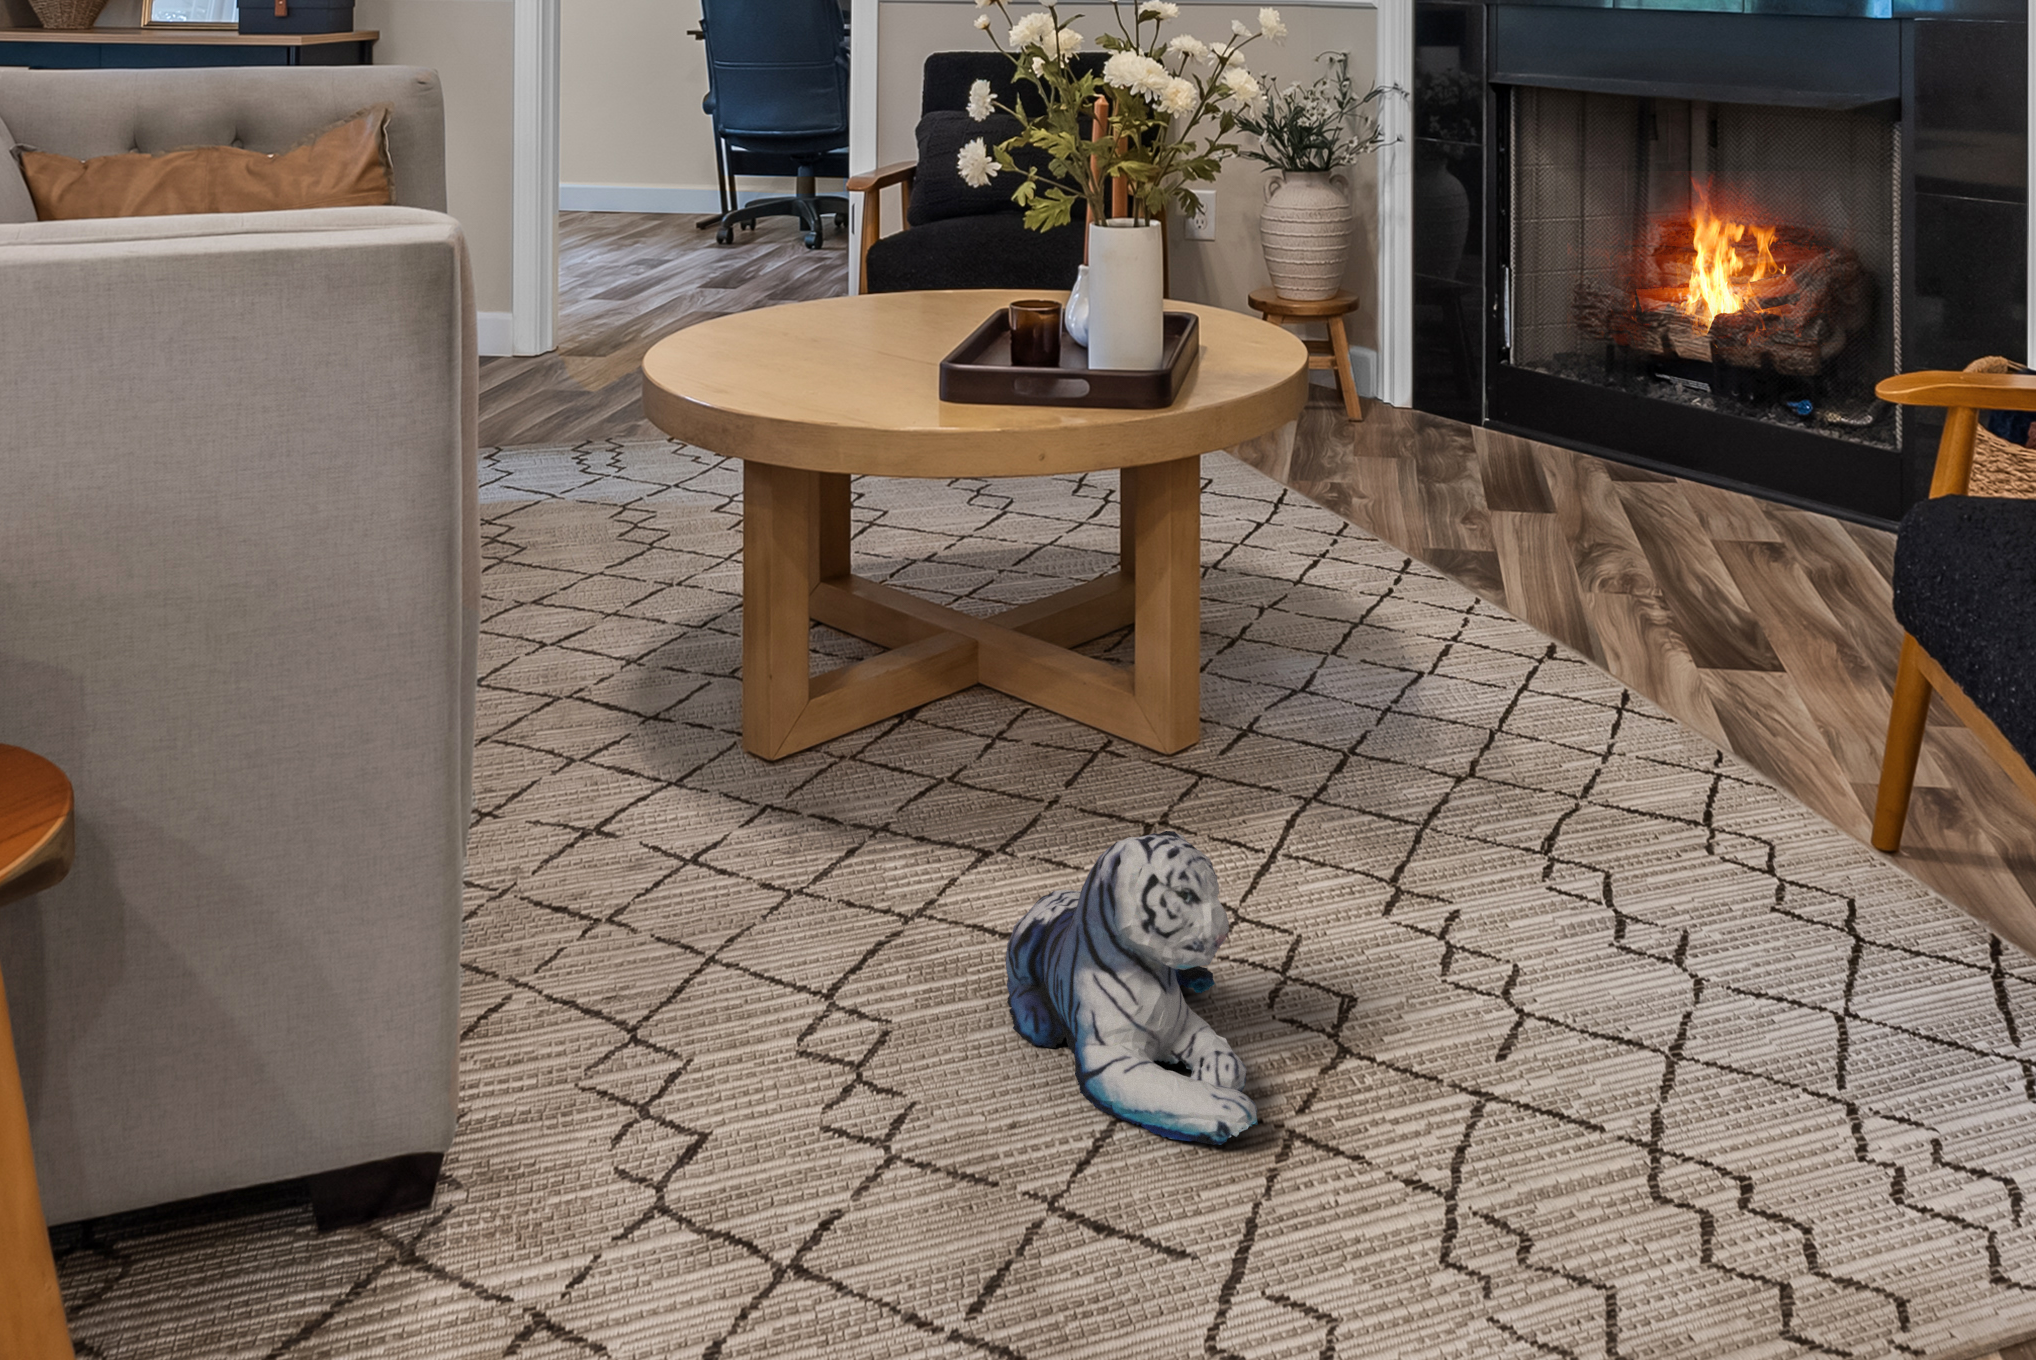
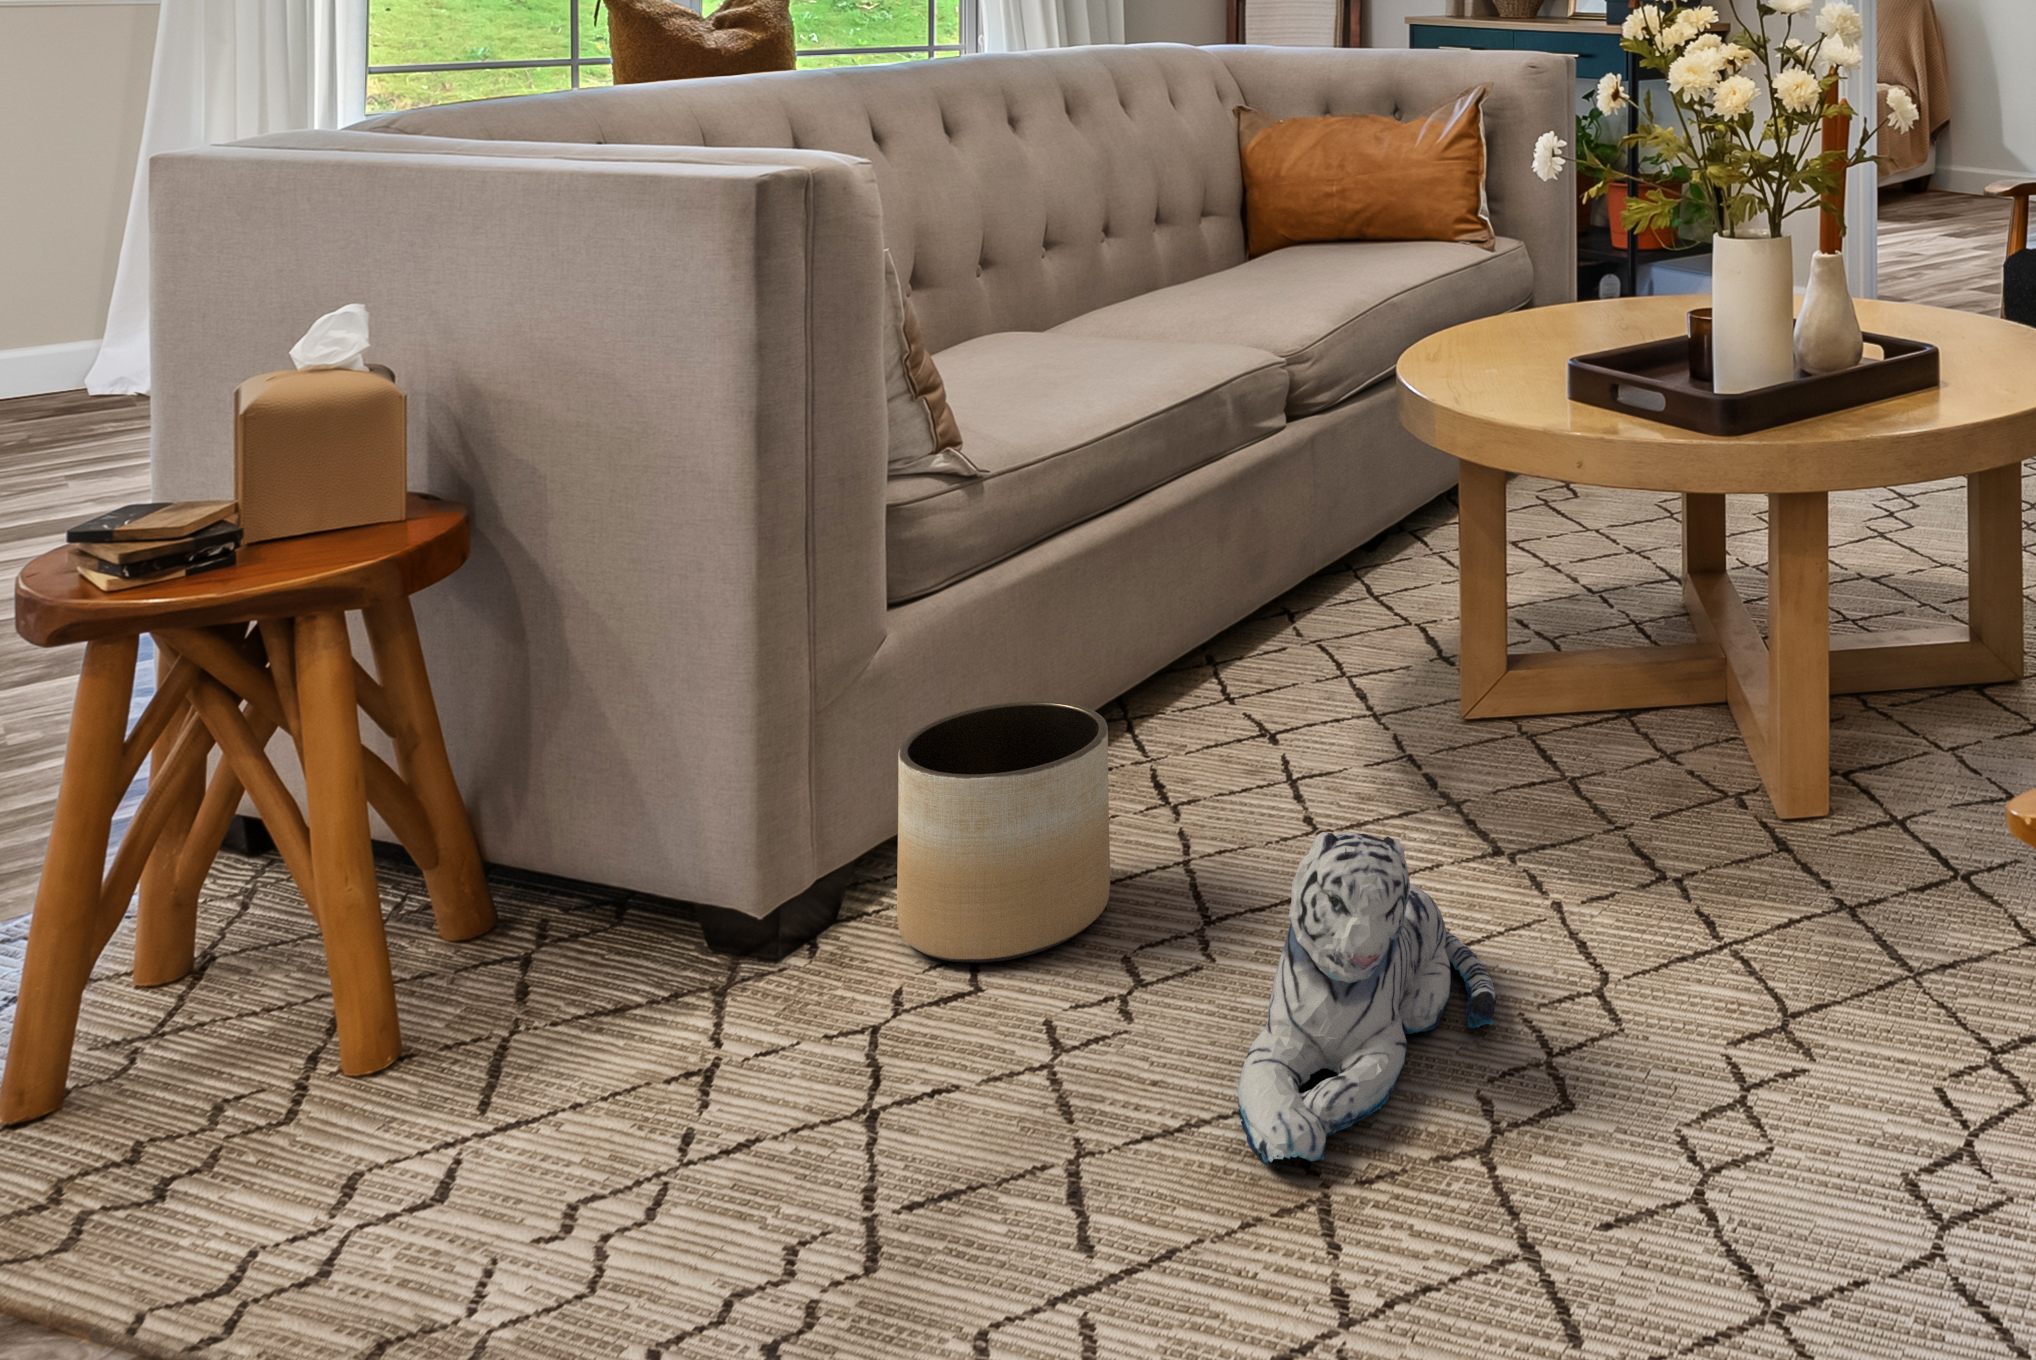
planter: none [508,820,739,1124] -> present [897,701,1110,963]

